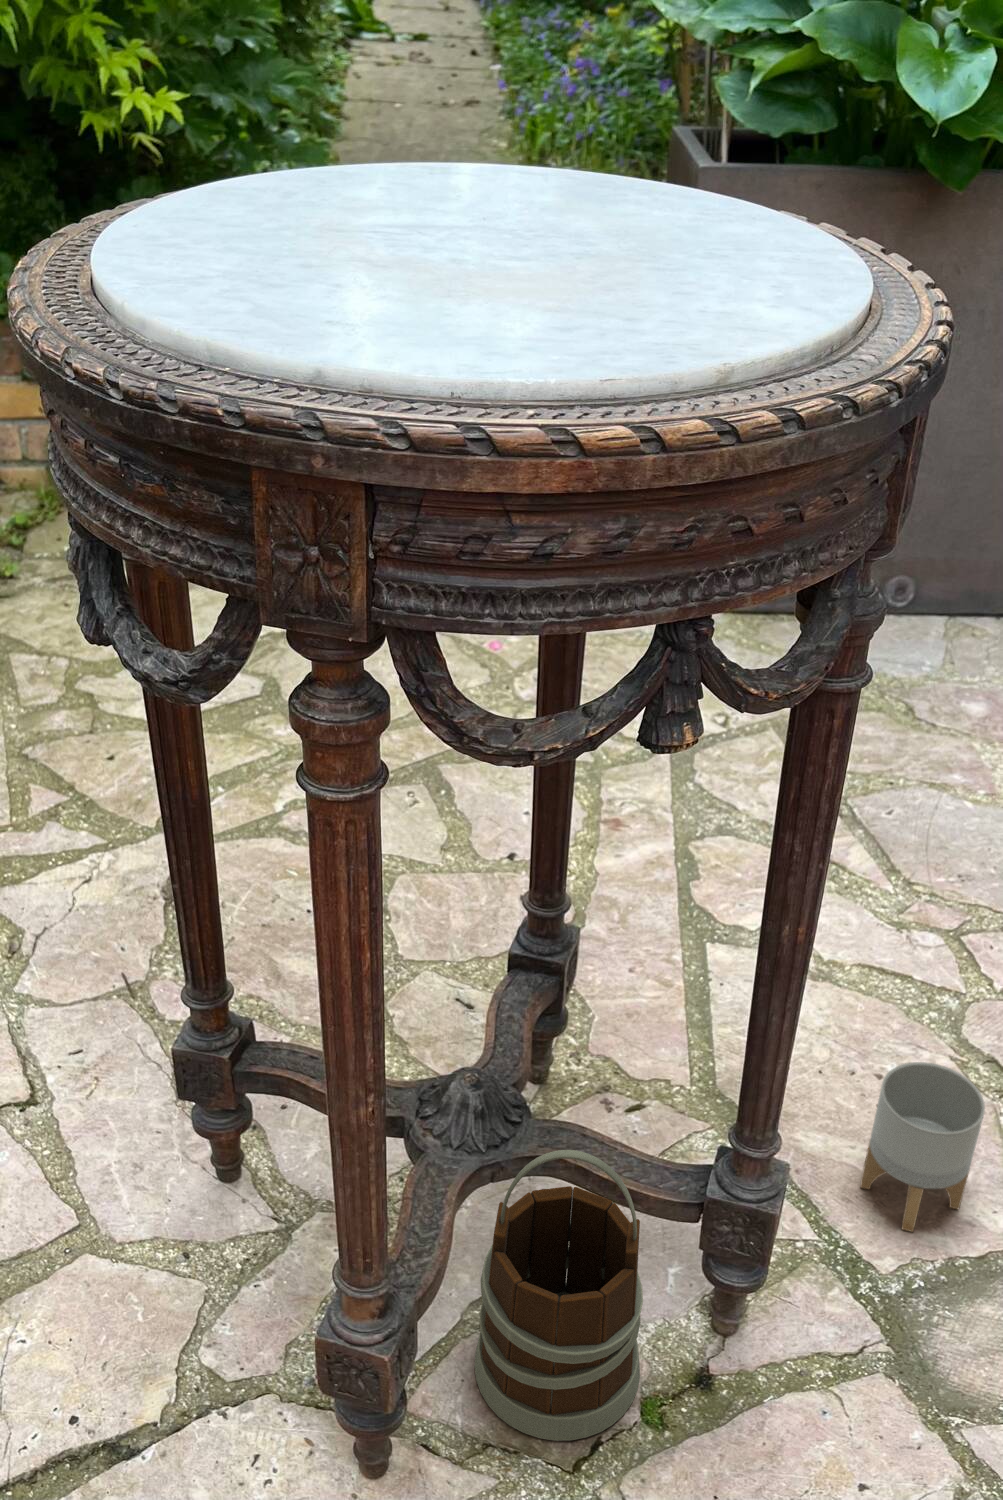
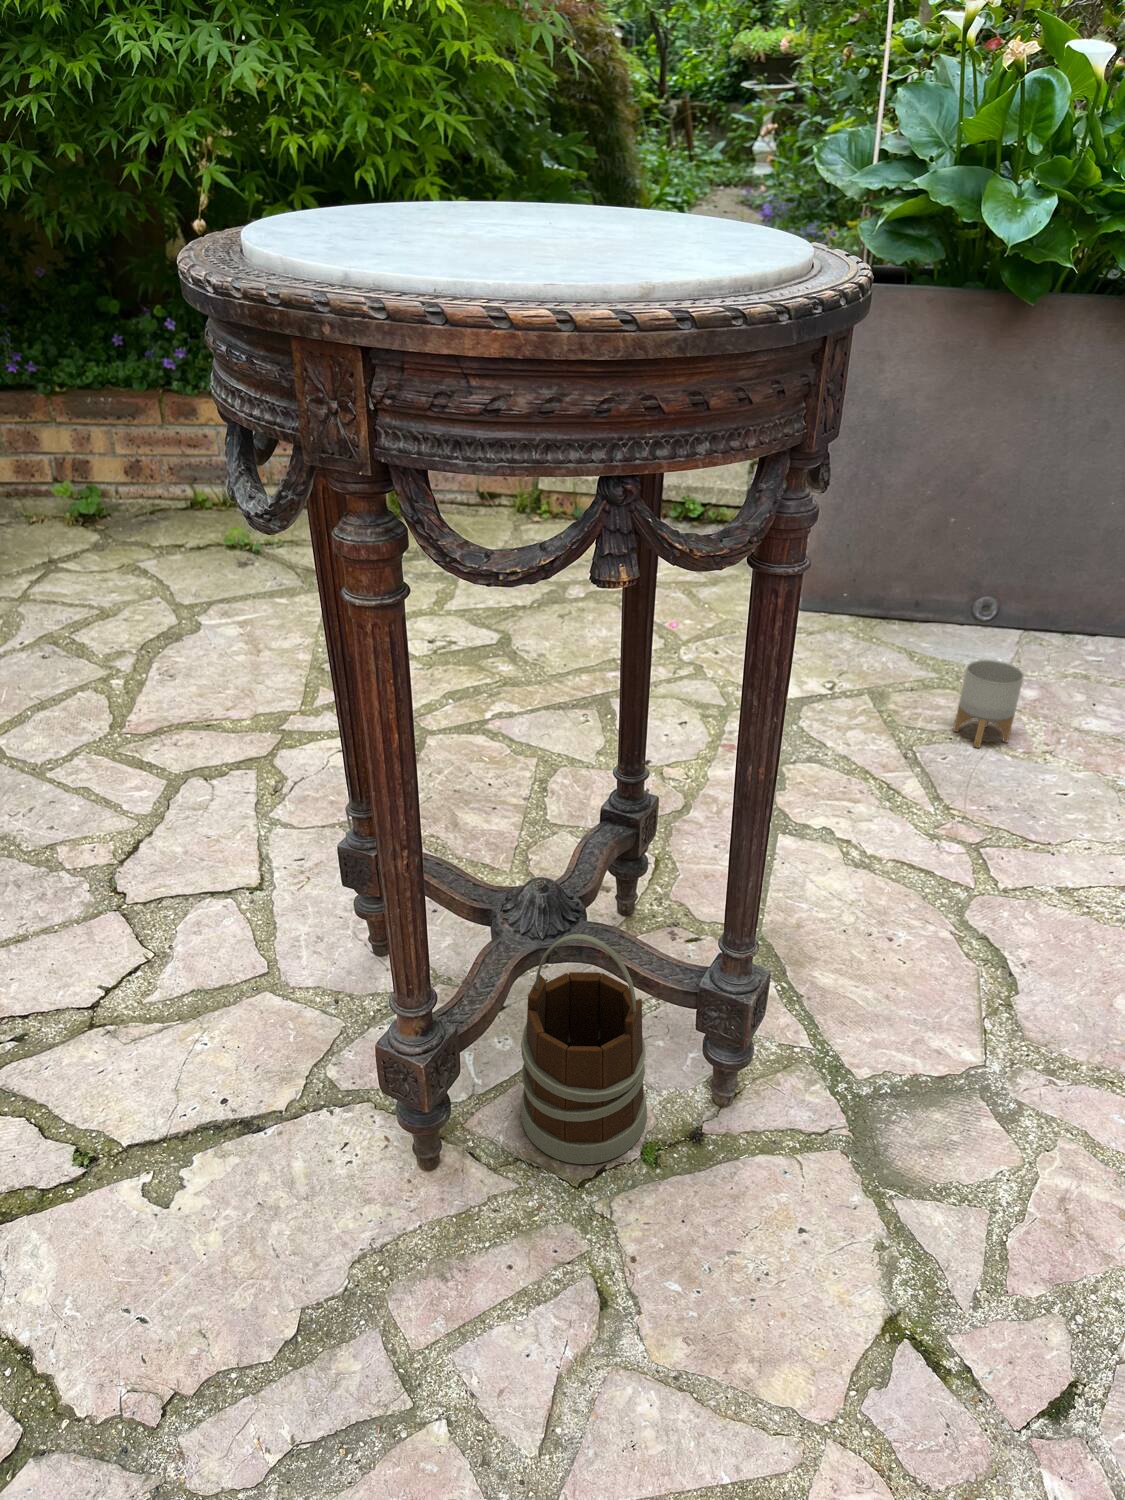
planter: present [861,1062,985,1232] -> present [953,660,1024,748]

